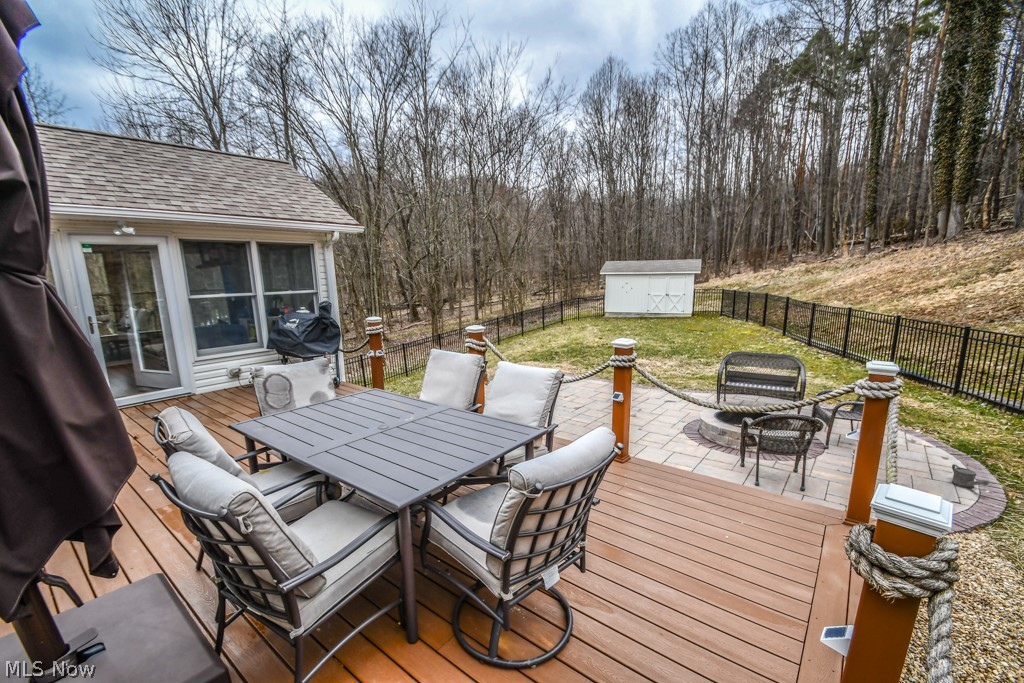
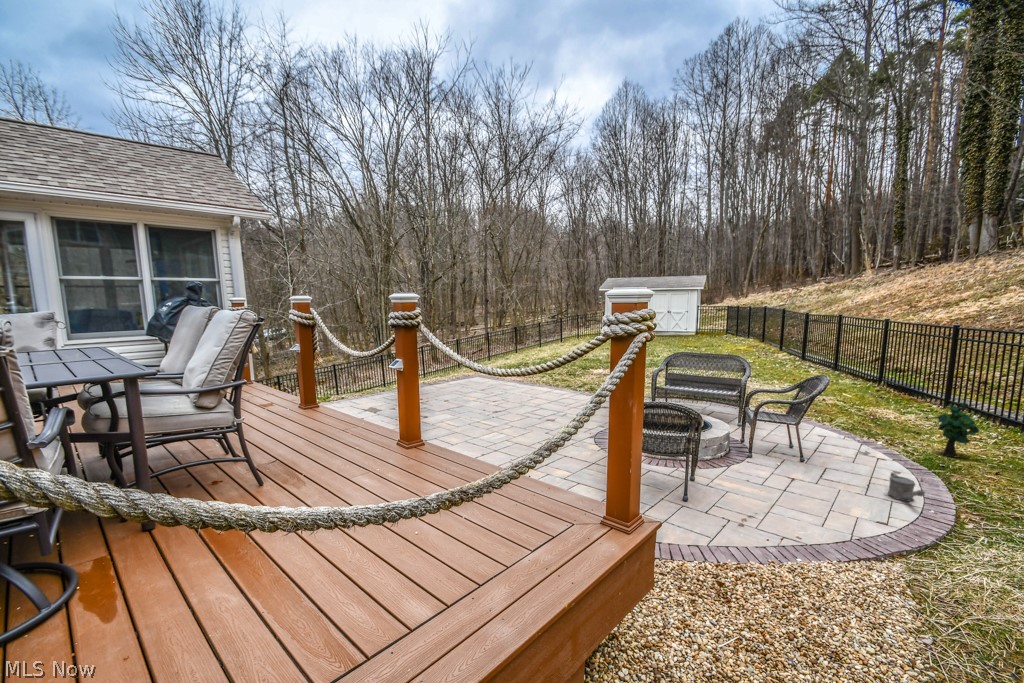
decorative plant: none [964,399,1006,444] -> present [934,403,980,457]

